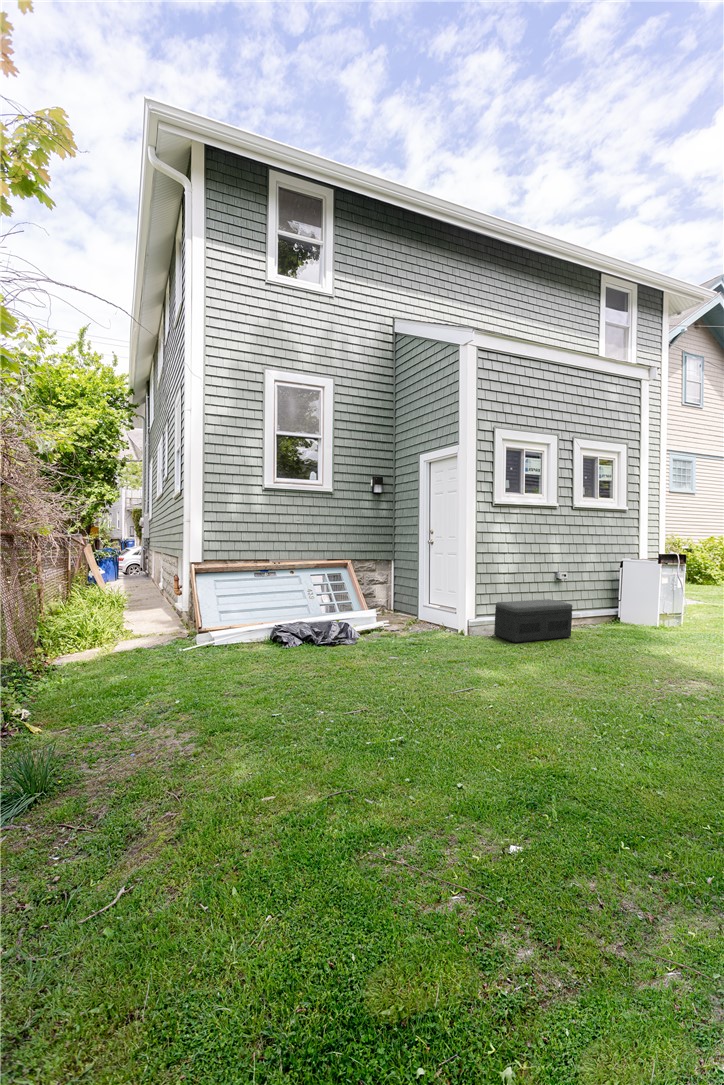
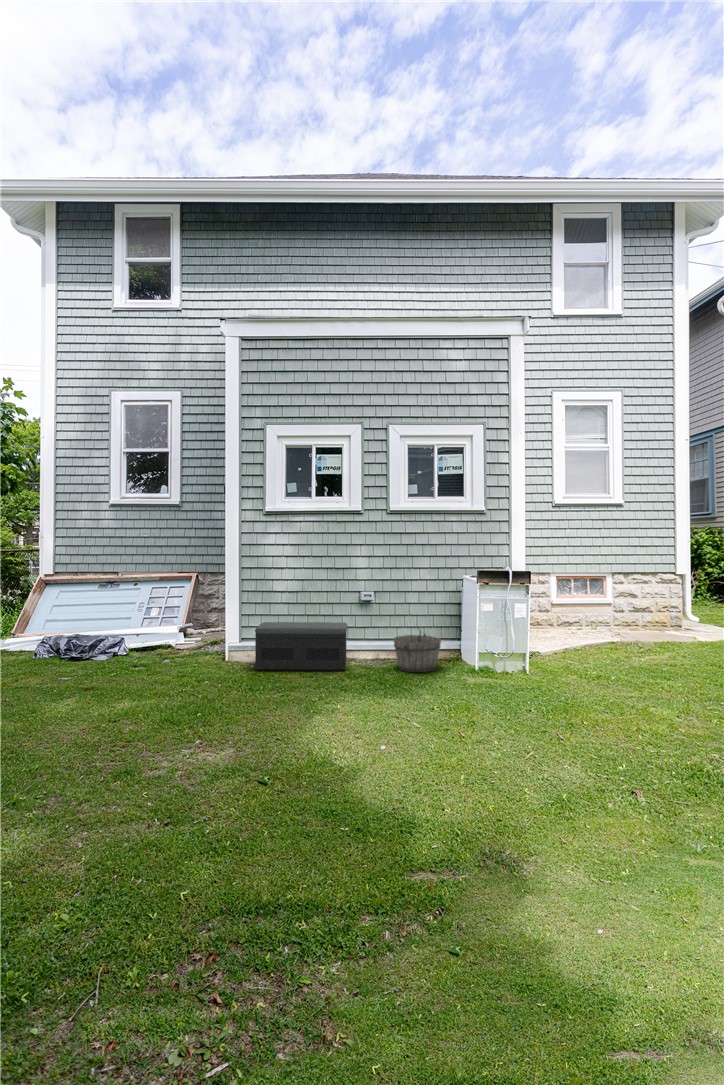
wooden bucket: none [585,601,624,634] -> present [394,630,441,672]

